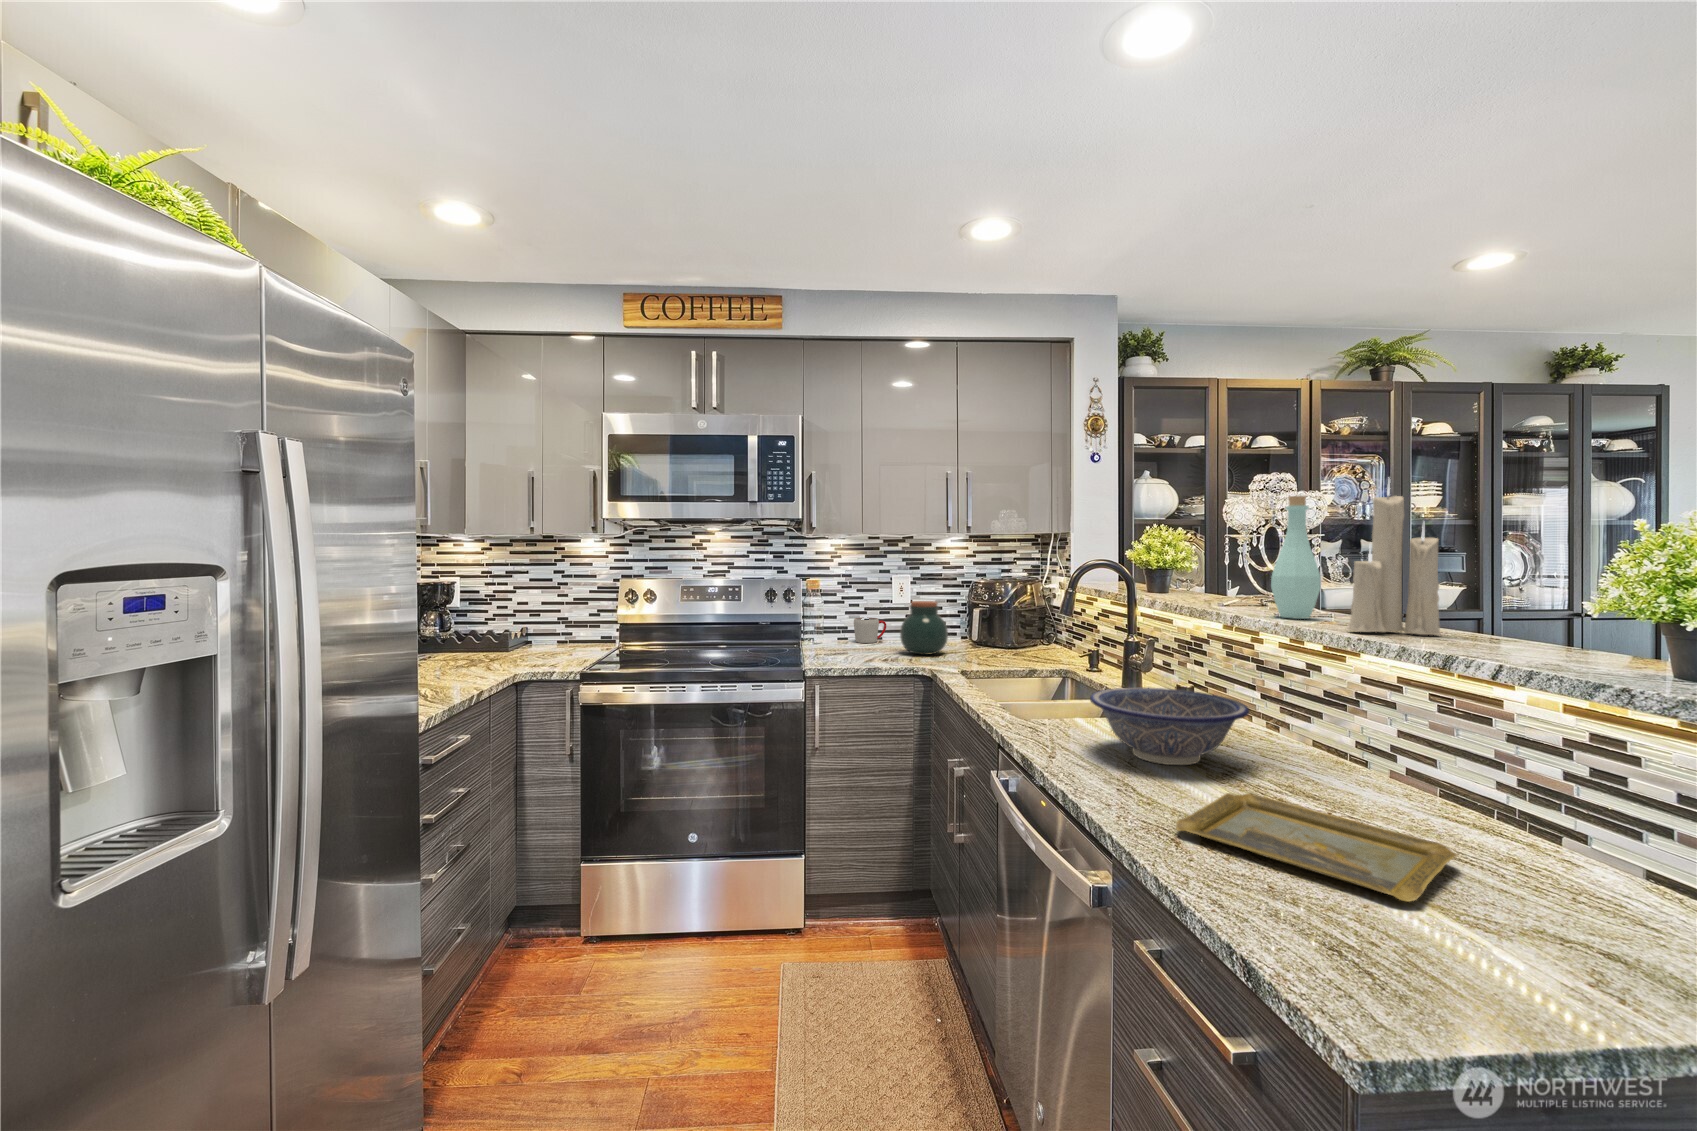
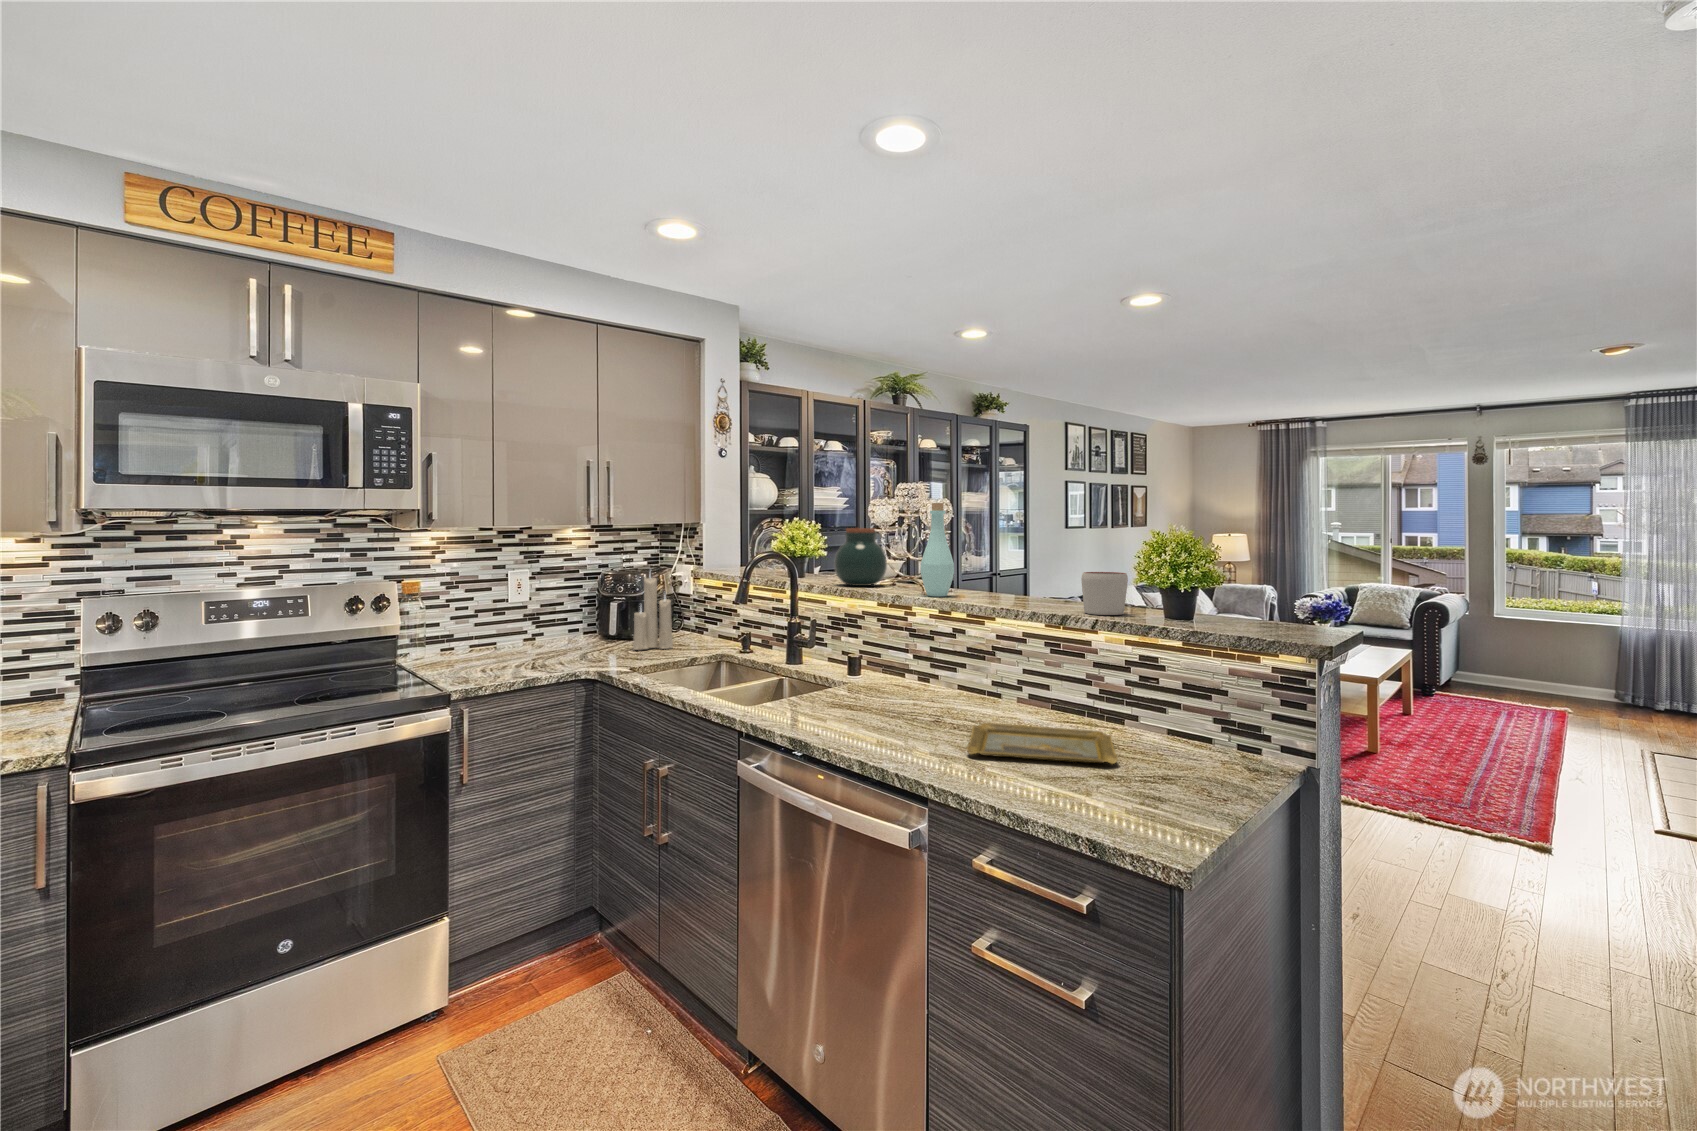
candle: present [1348,480,1440,635] -> present [633,578,673,650]
jar: present [900,601,948,655] -> present [834,528,887,586]
mug: present [854,618,886,643] -> present [1081,572,1128,615]
decorative bowl: present [1090,687,1249,765] -> none [838,658,954,716]

